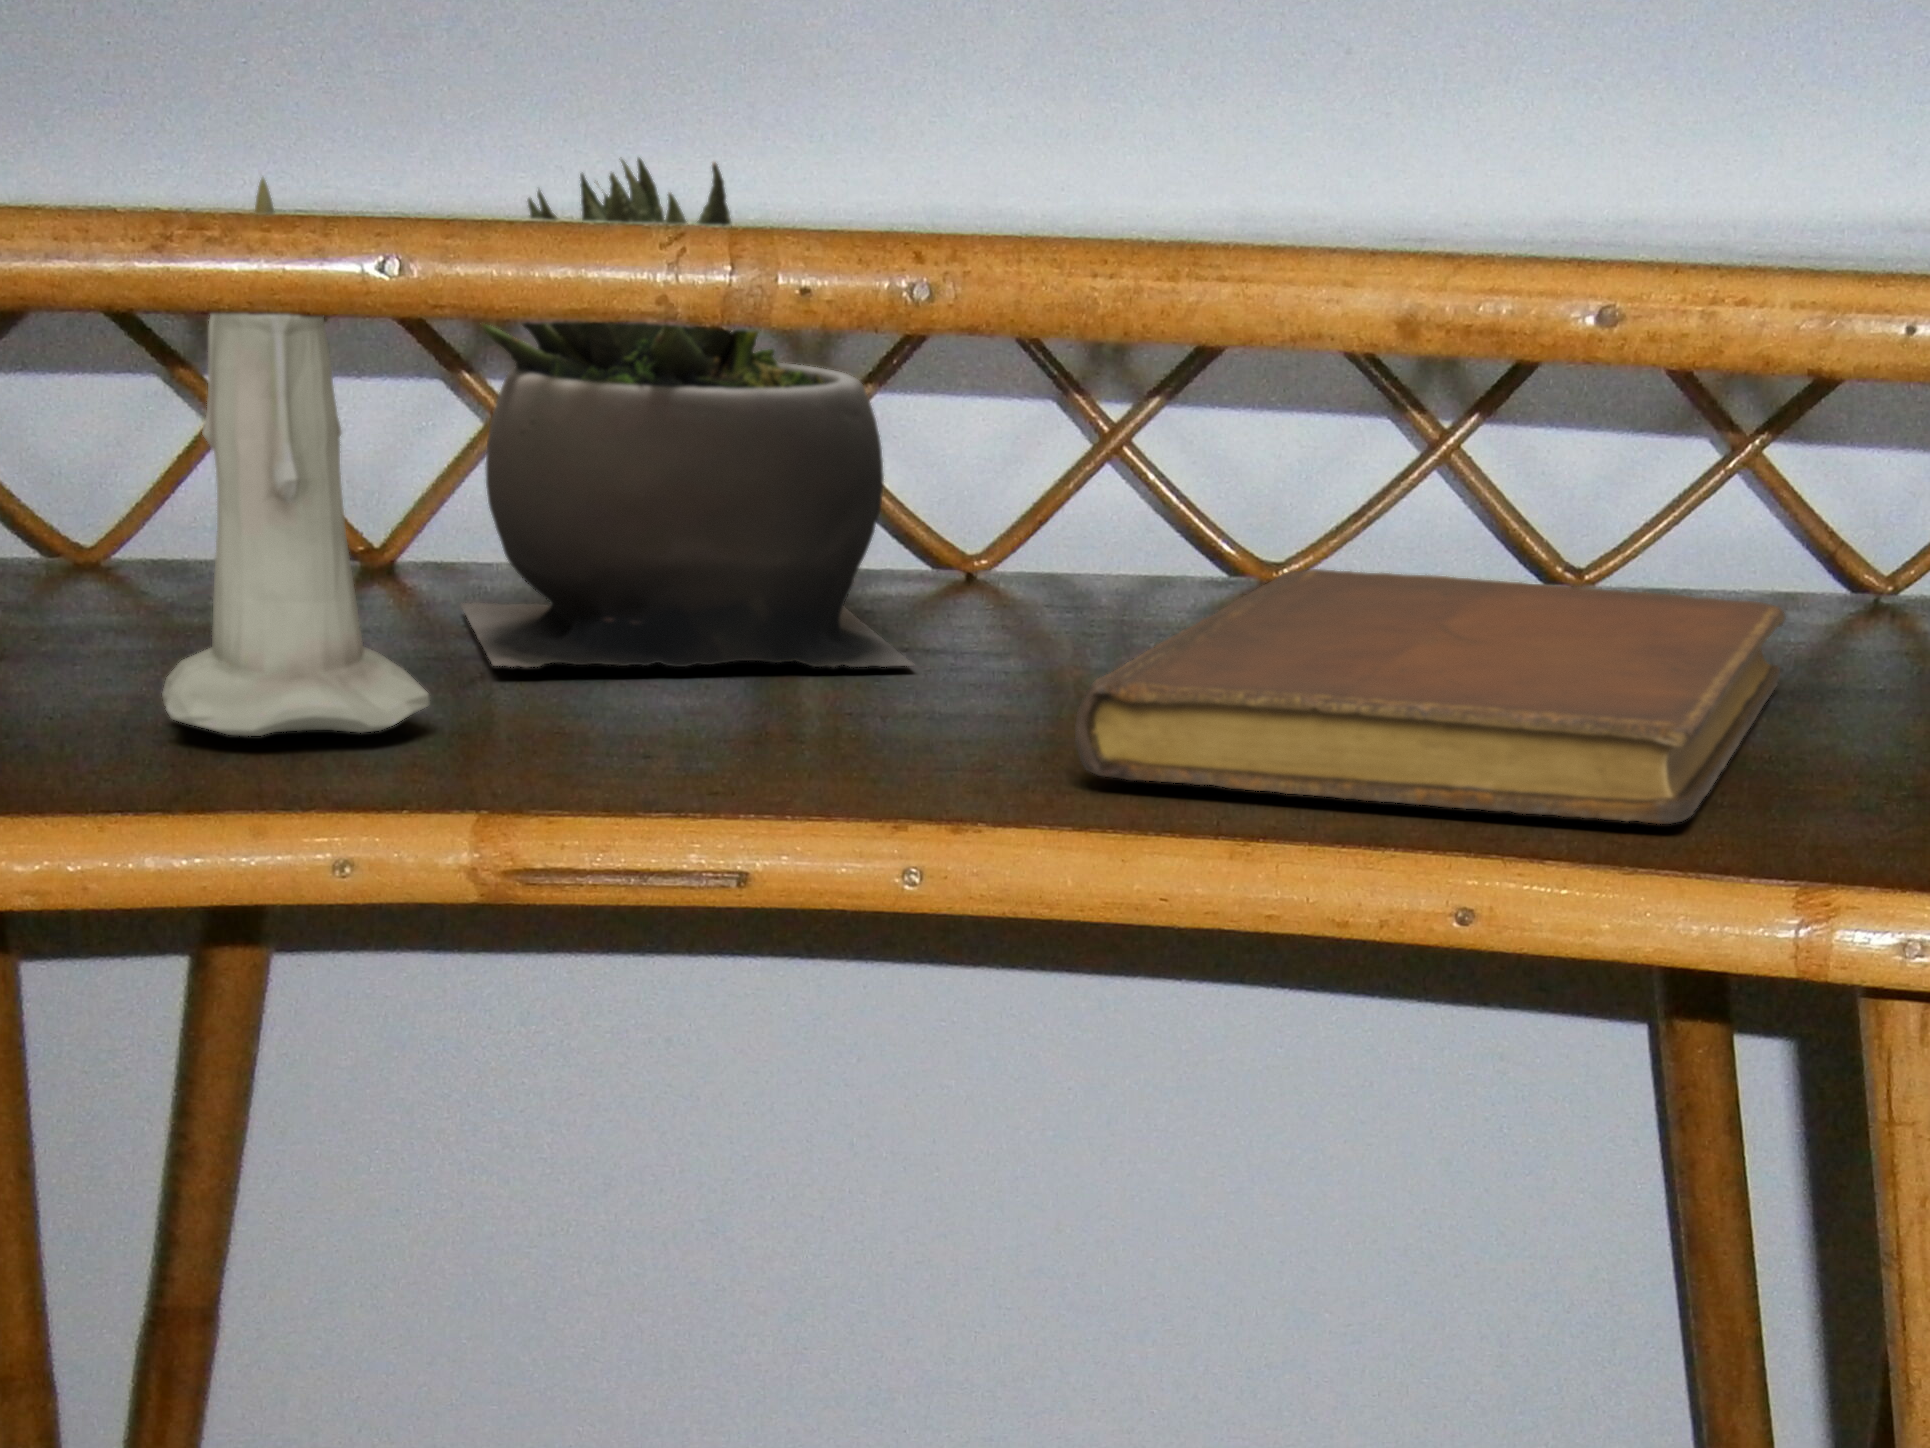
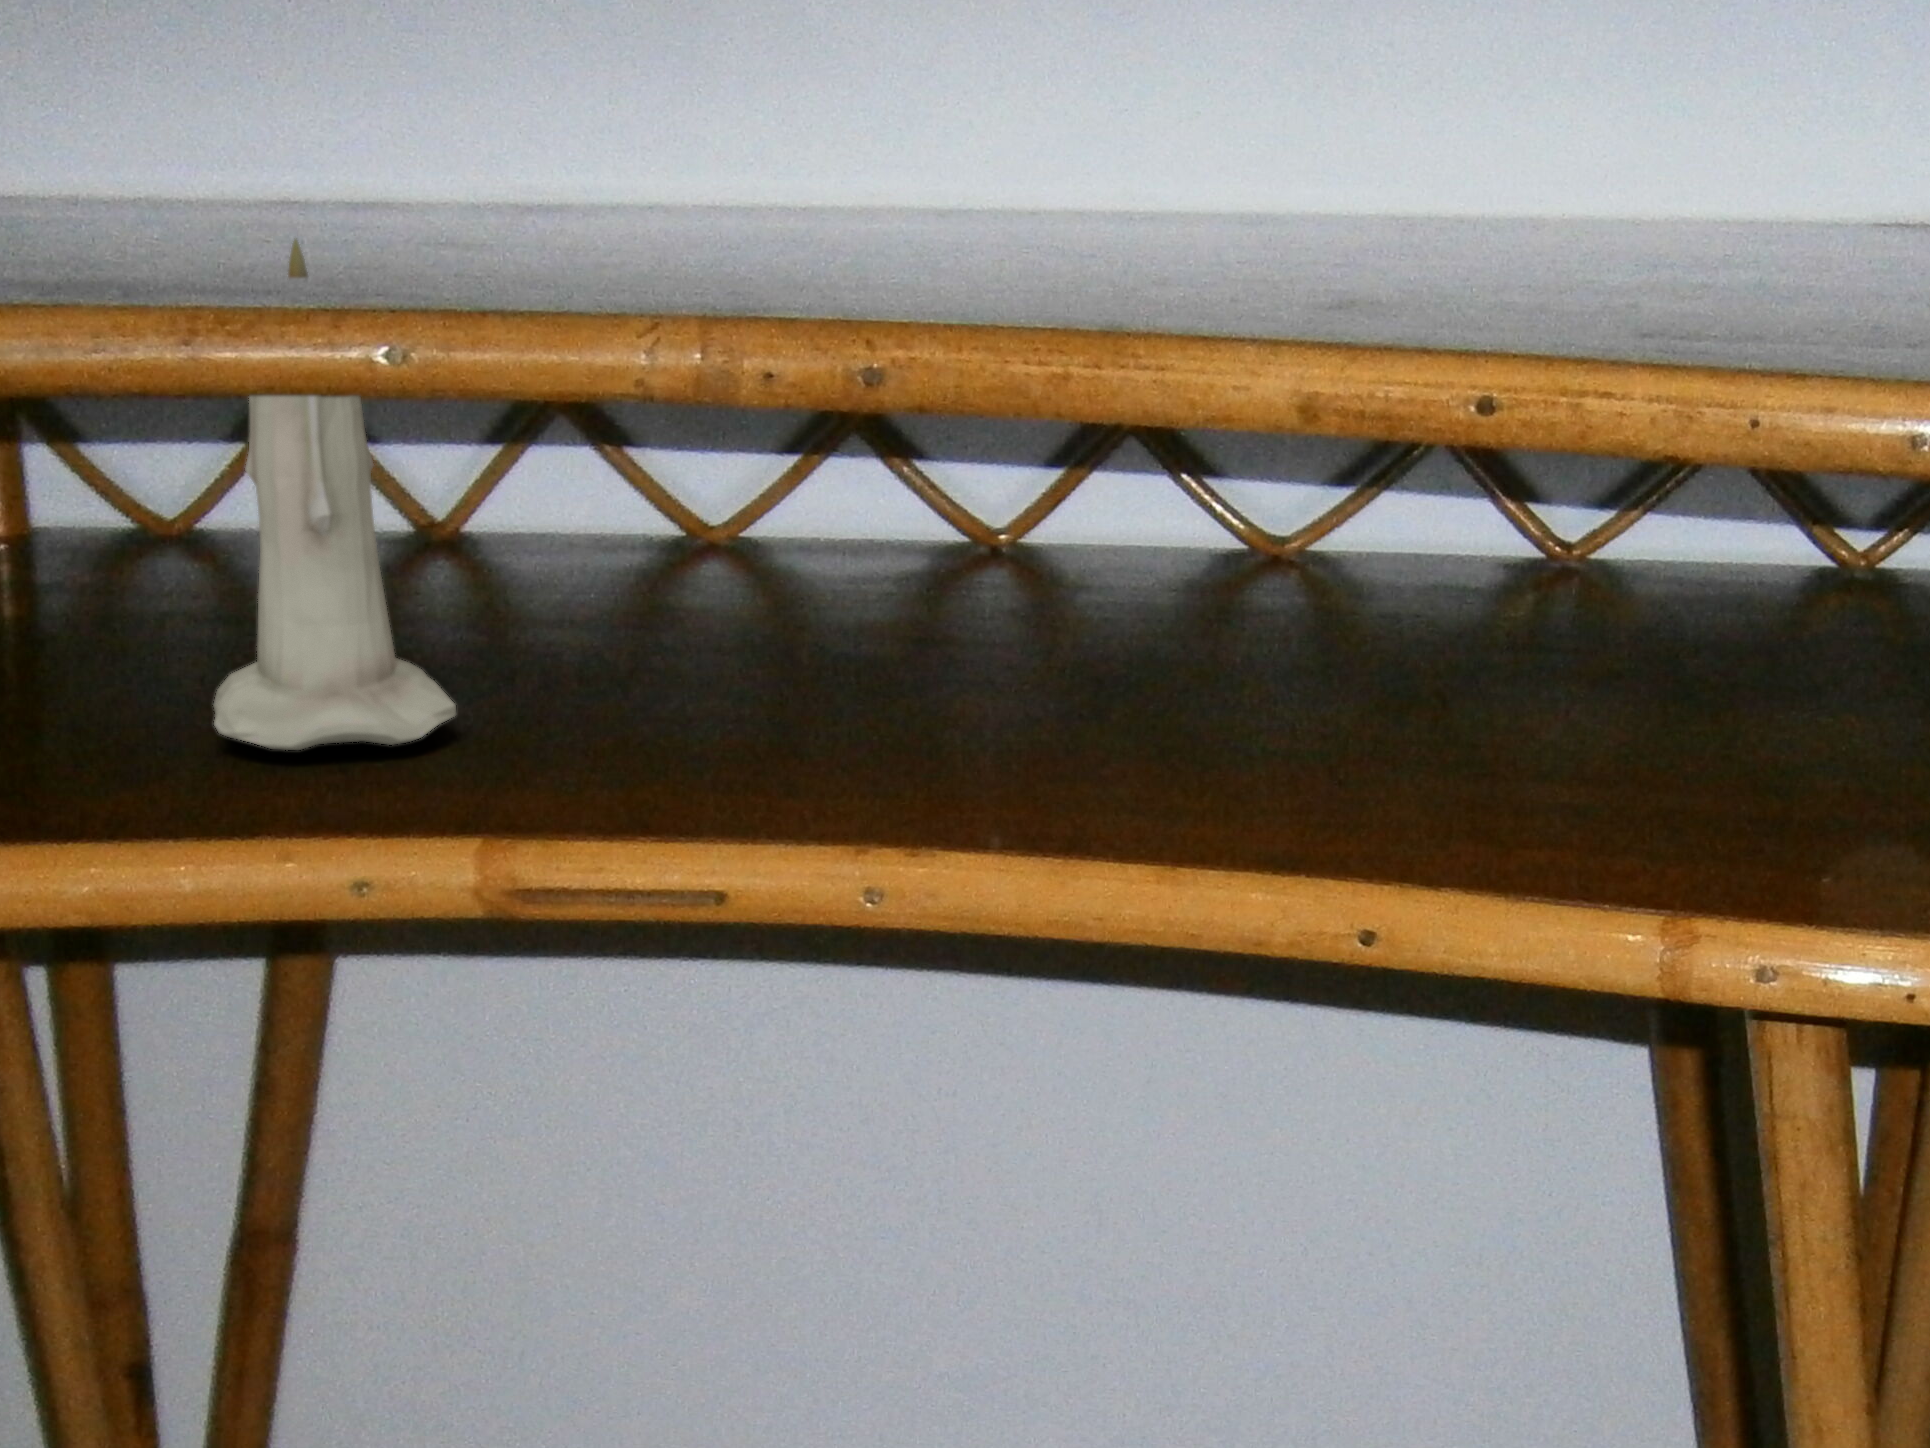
succulent plant: present [461,158,913,667] -> none [508,176,921,662]
notebook: present [1075,569,1785,824] -> none [1035,557,1735,845]

